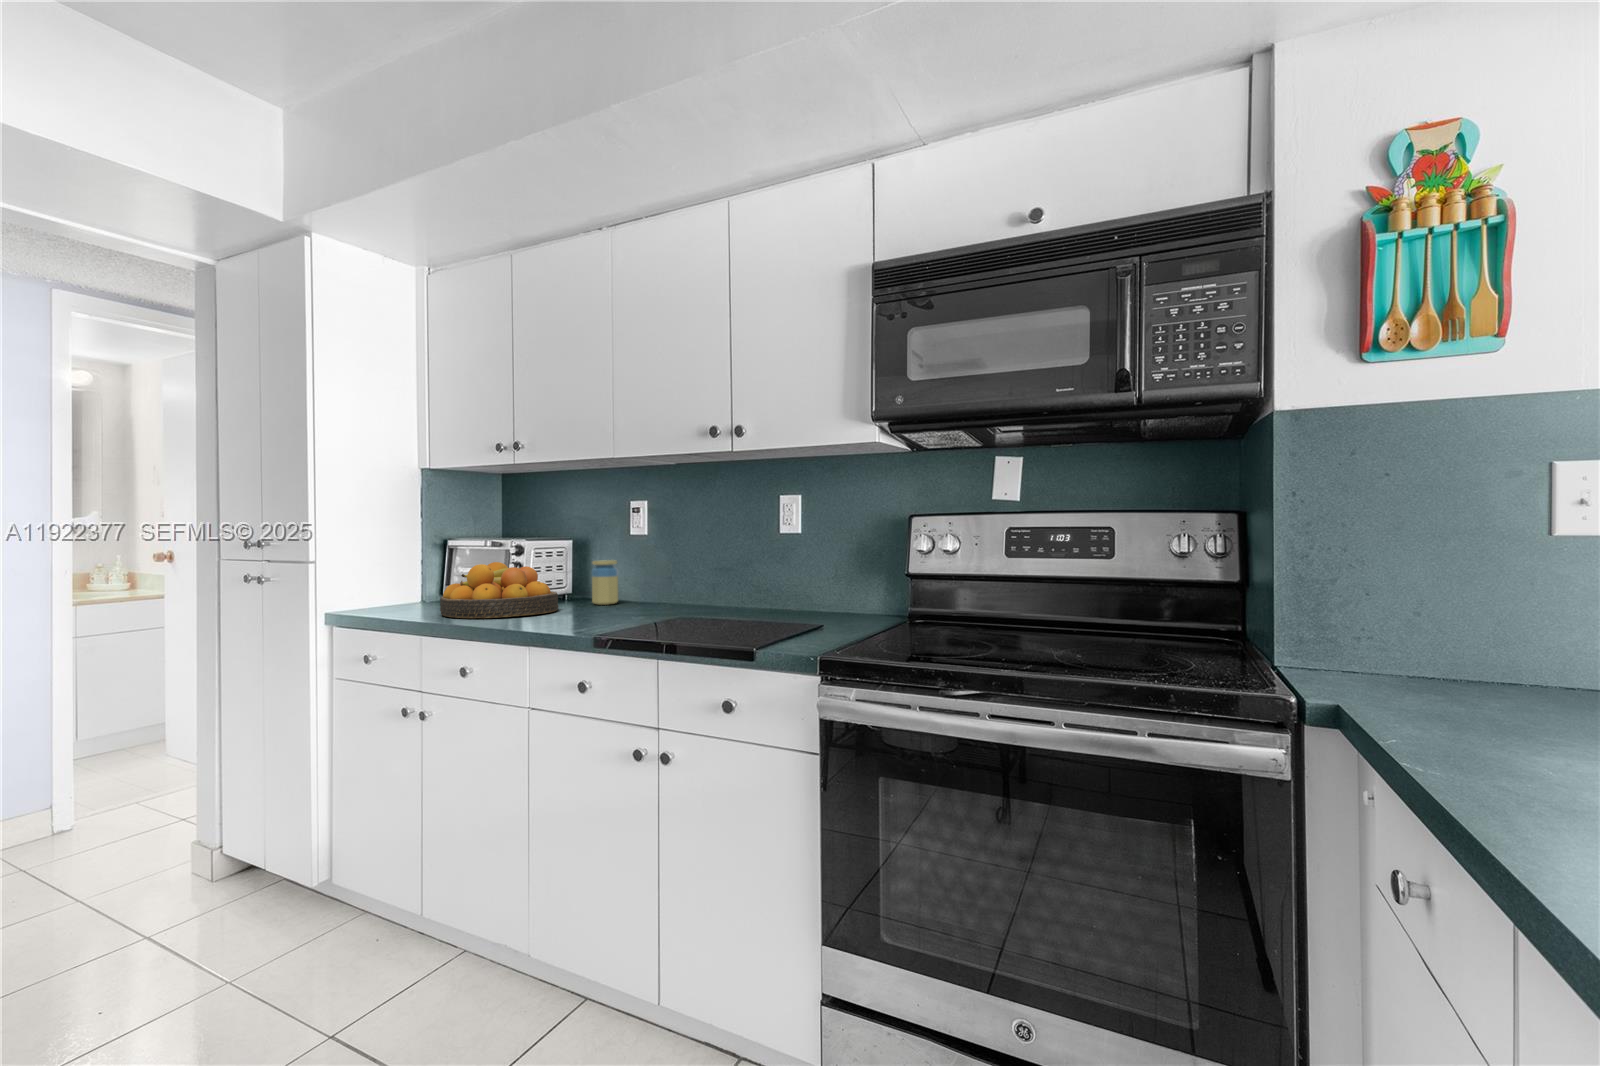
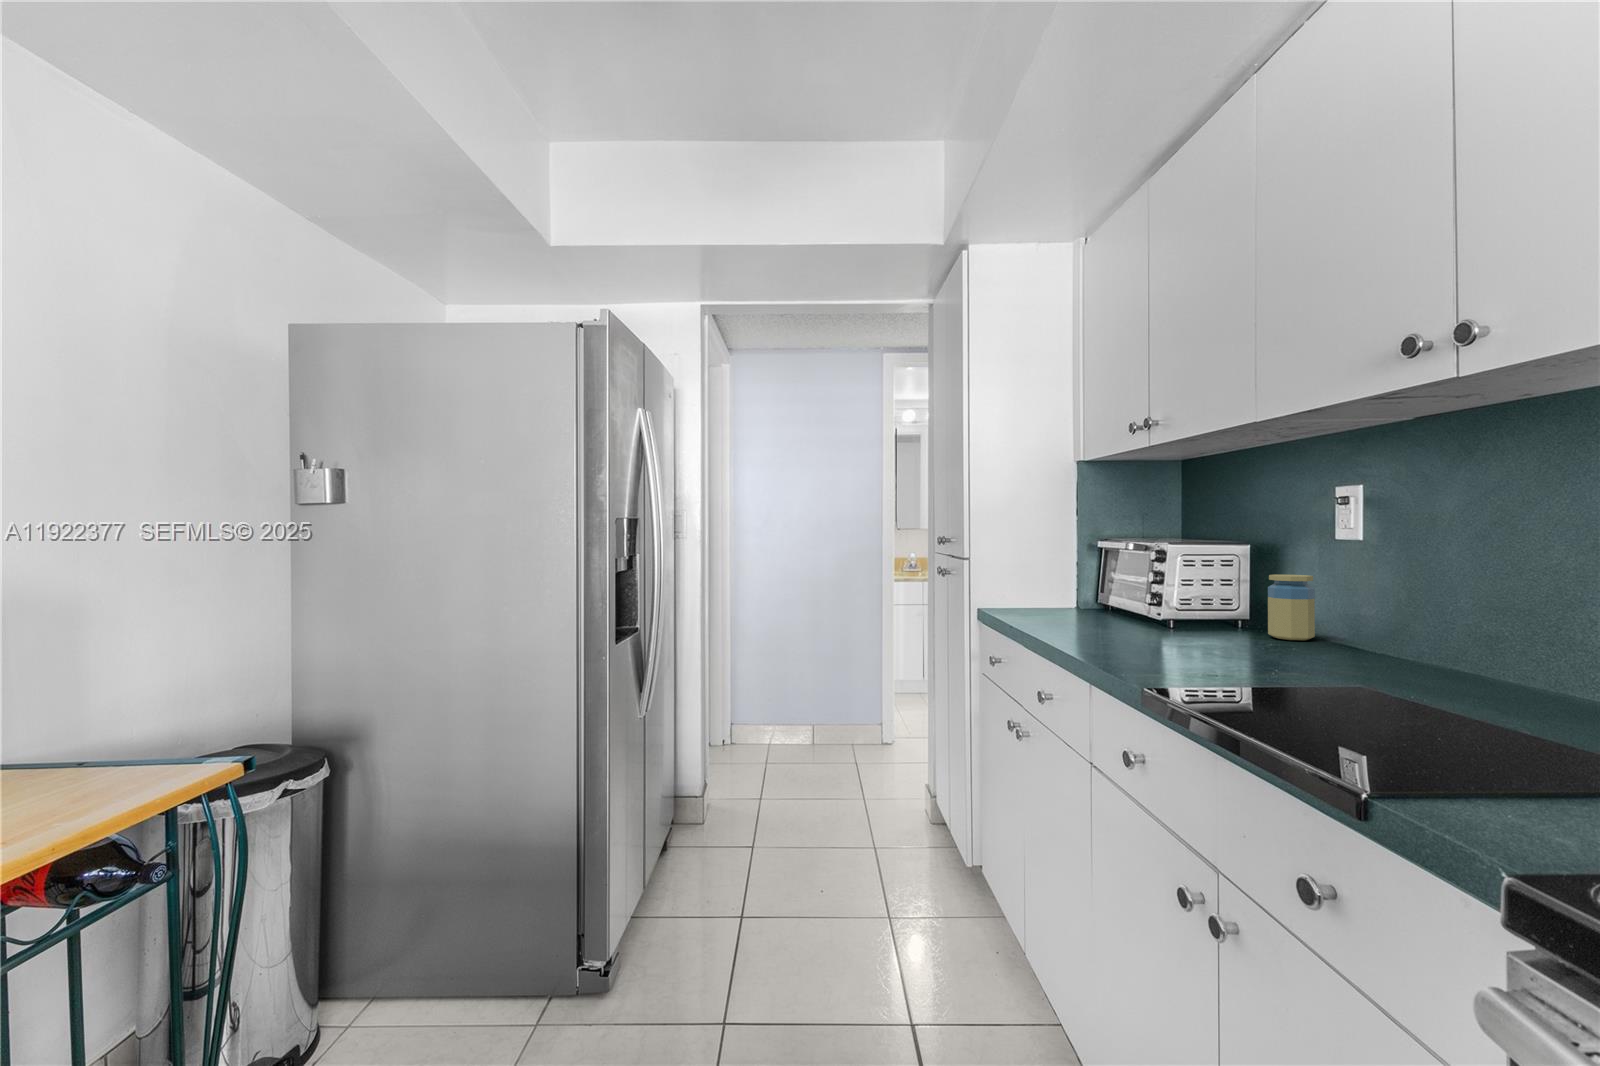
fruit bowl: present [440,562,559,618] -> none [1052,569,1202,641]

